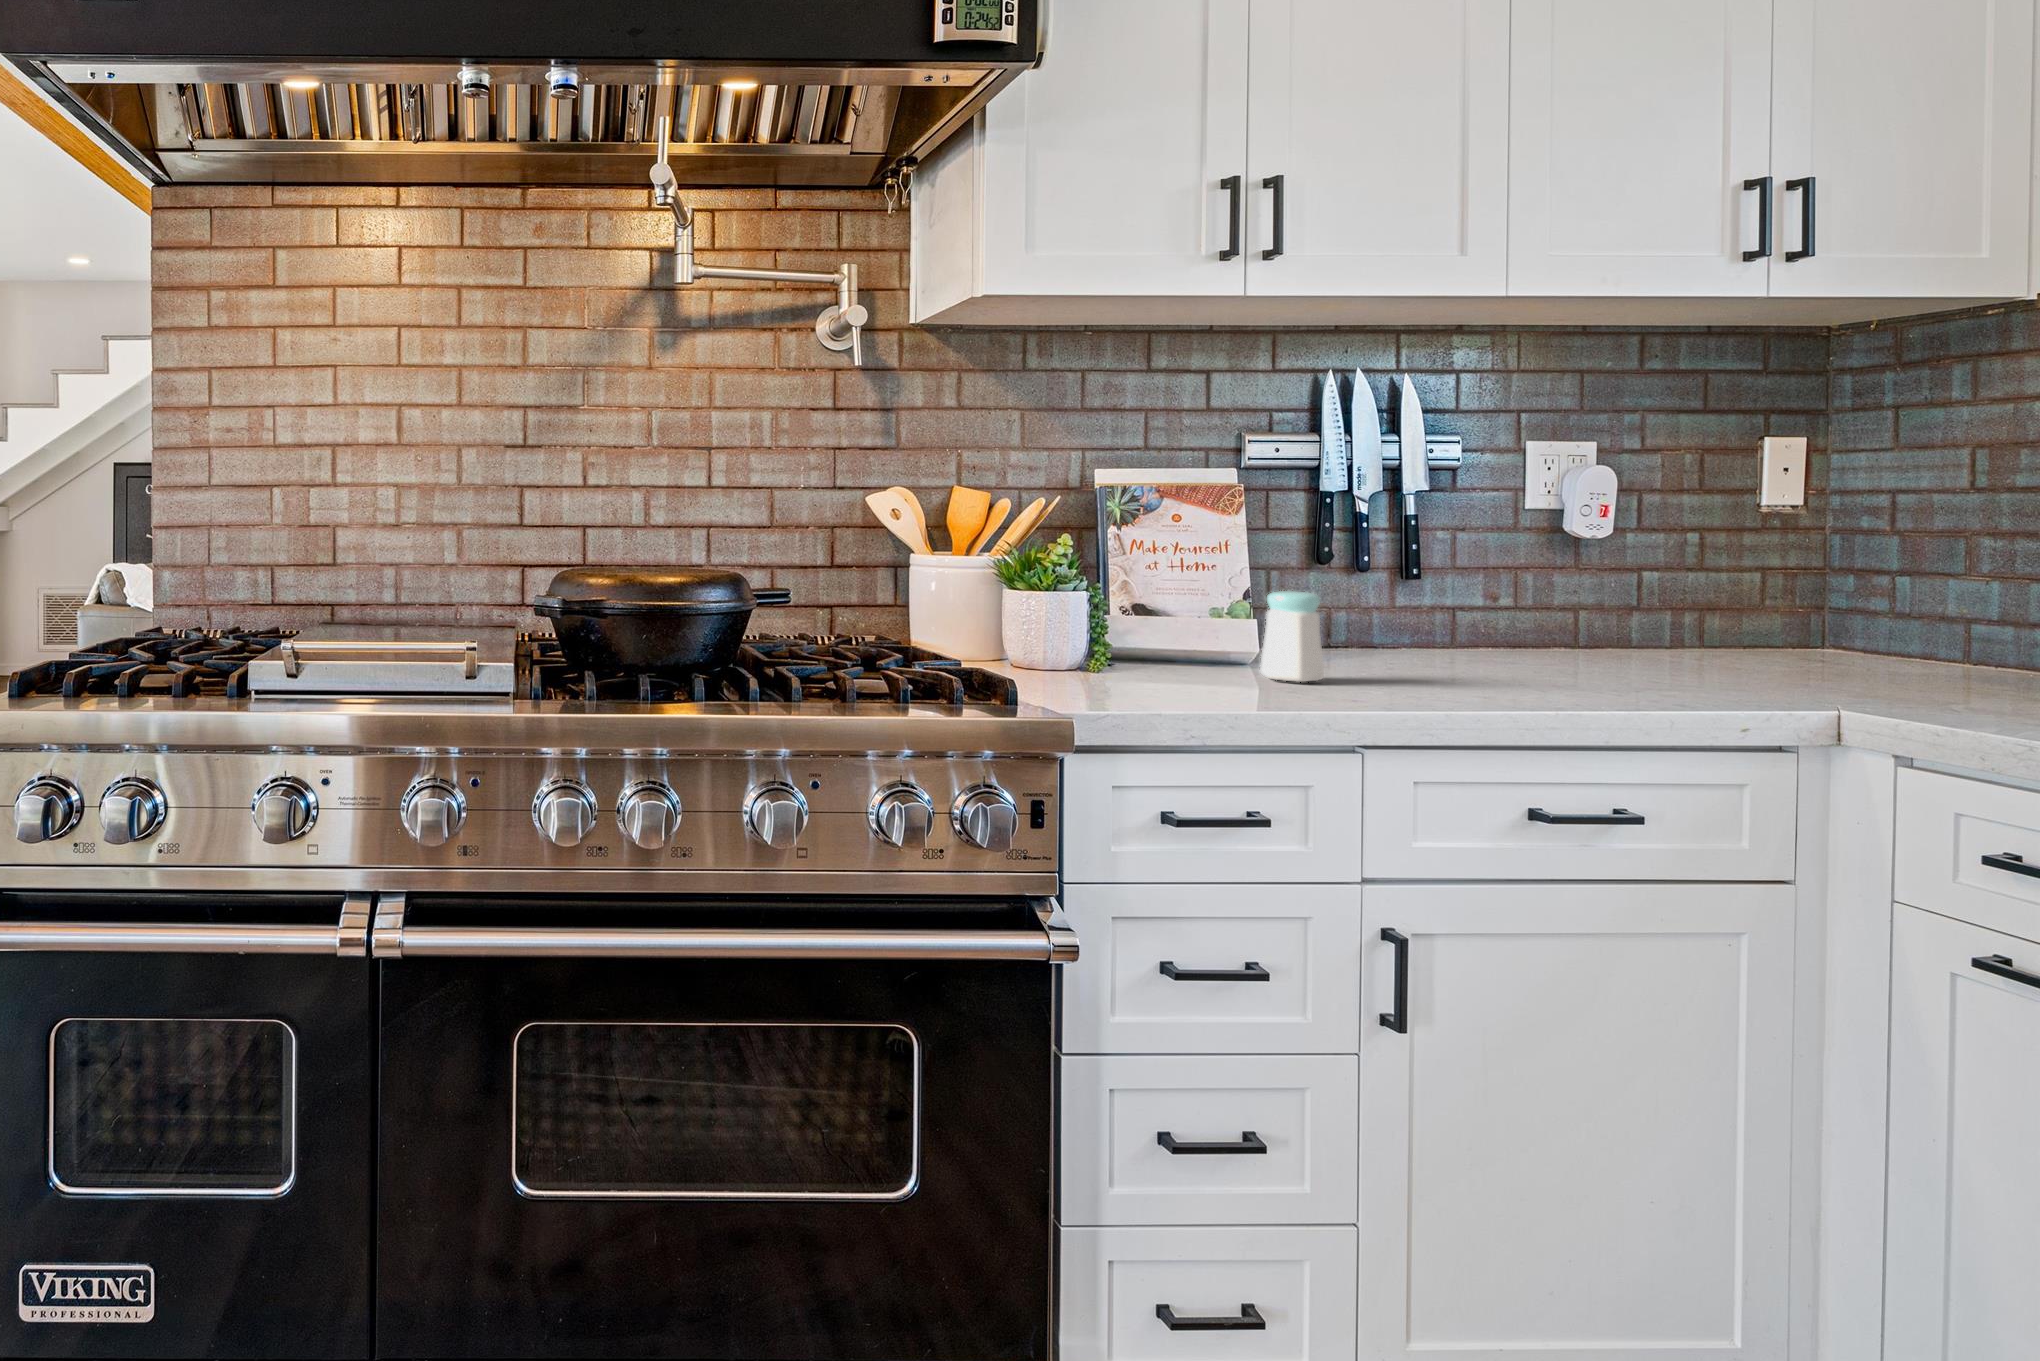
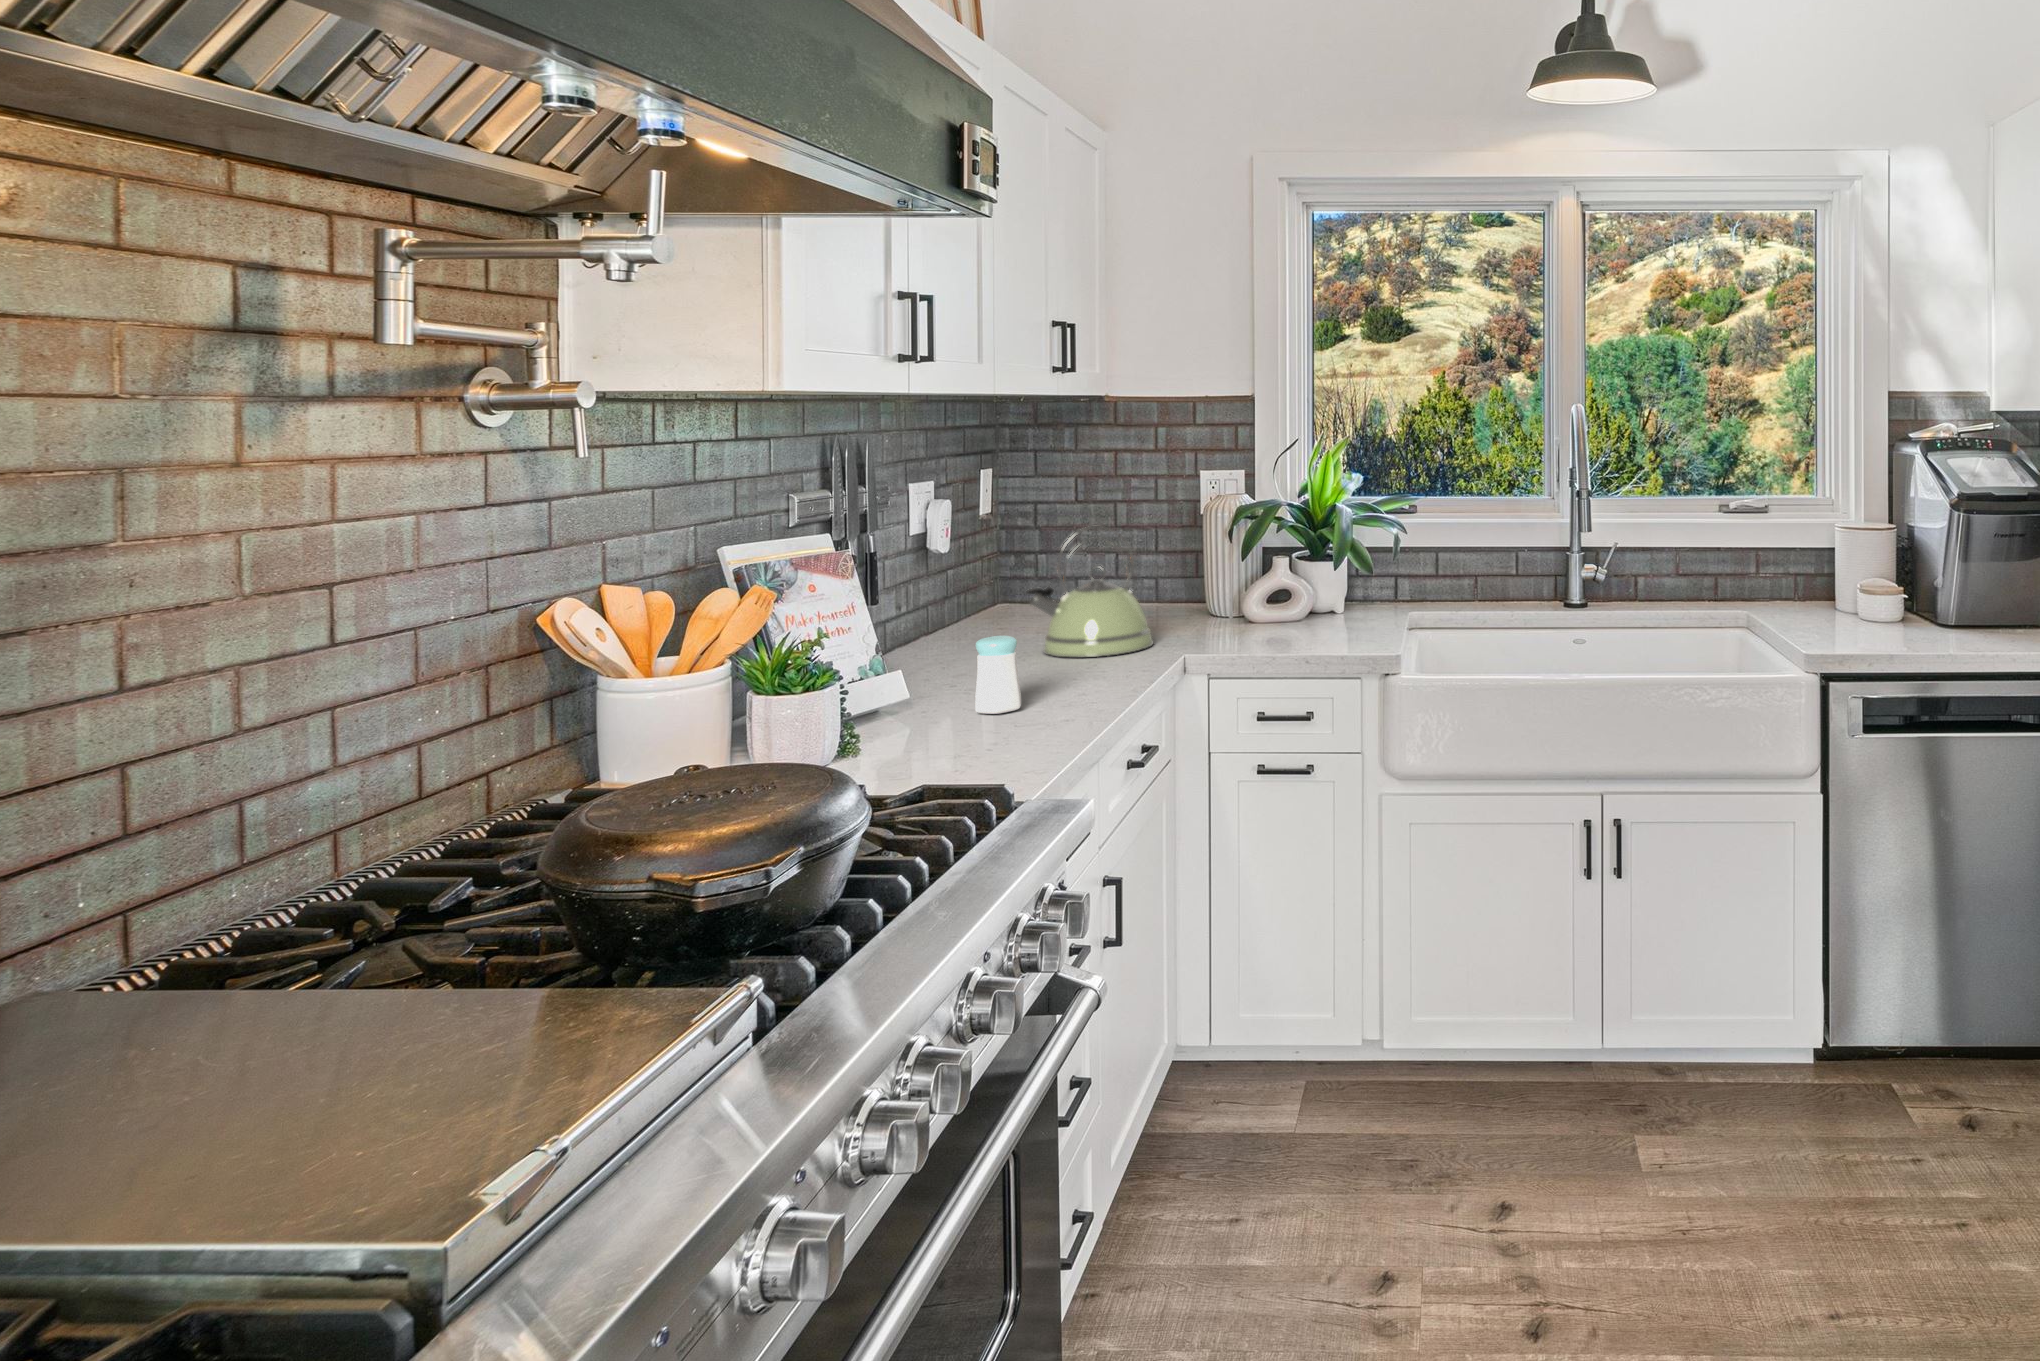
kettle: none [1580,498,1800,693] -> present [1027,526,1153,657]

